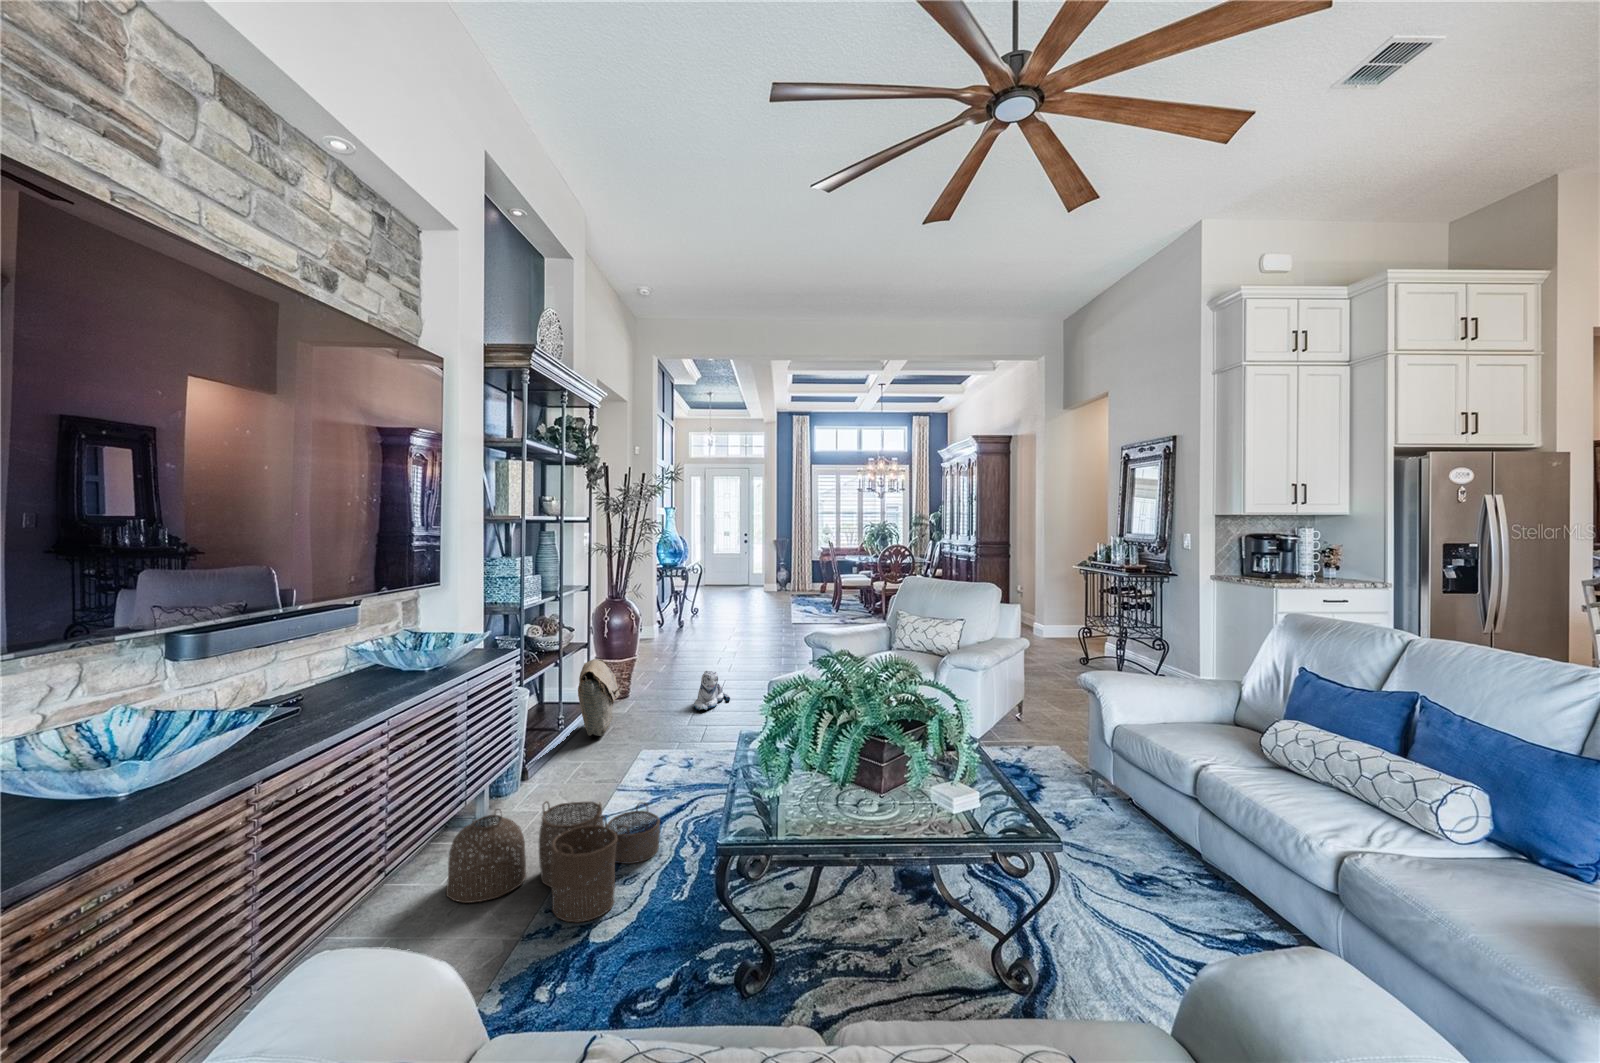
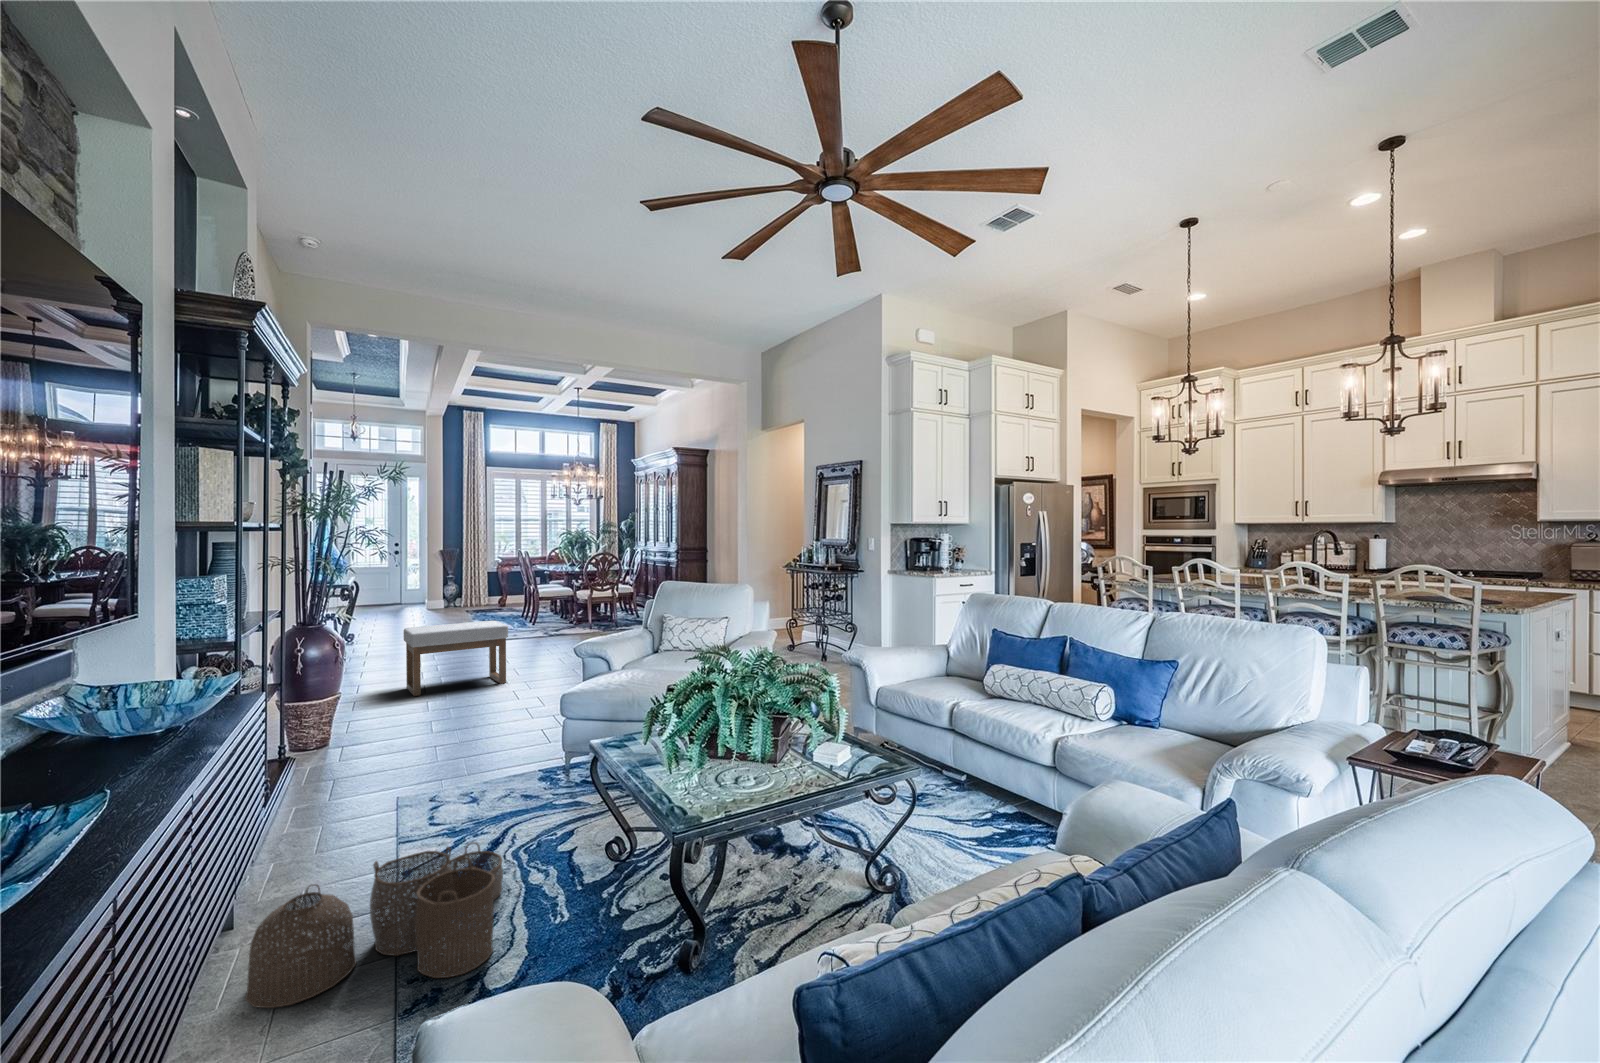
ottoman: none [713,602,791,661] -> present [403,621,508,696]
bag: present [578,659,620,736] -> none [283,706,344,800]
plush toy: present [694,671,730,710] -> none [426,703,469,749]

